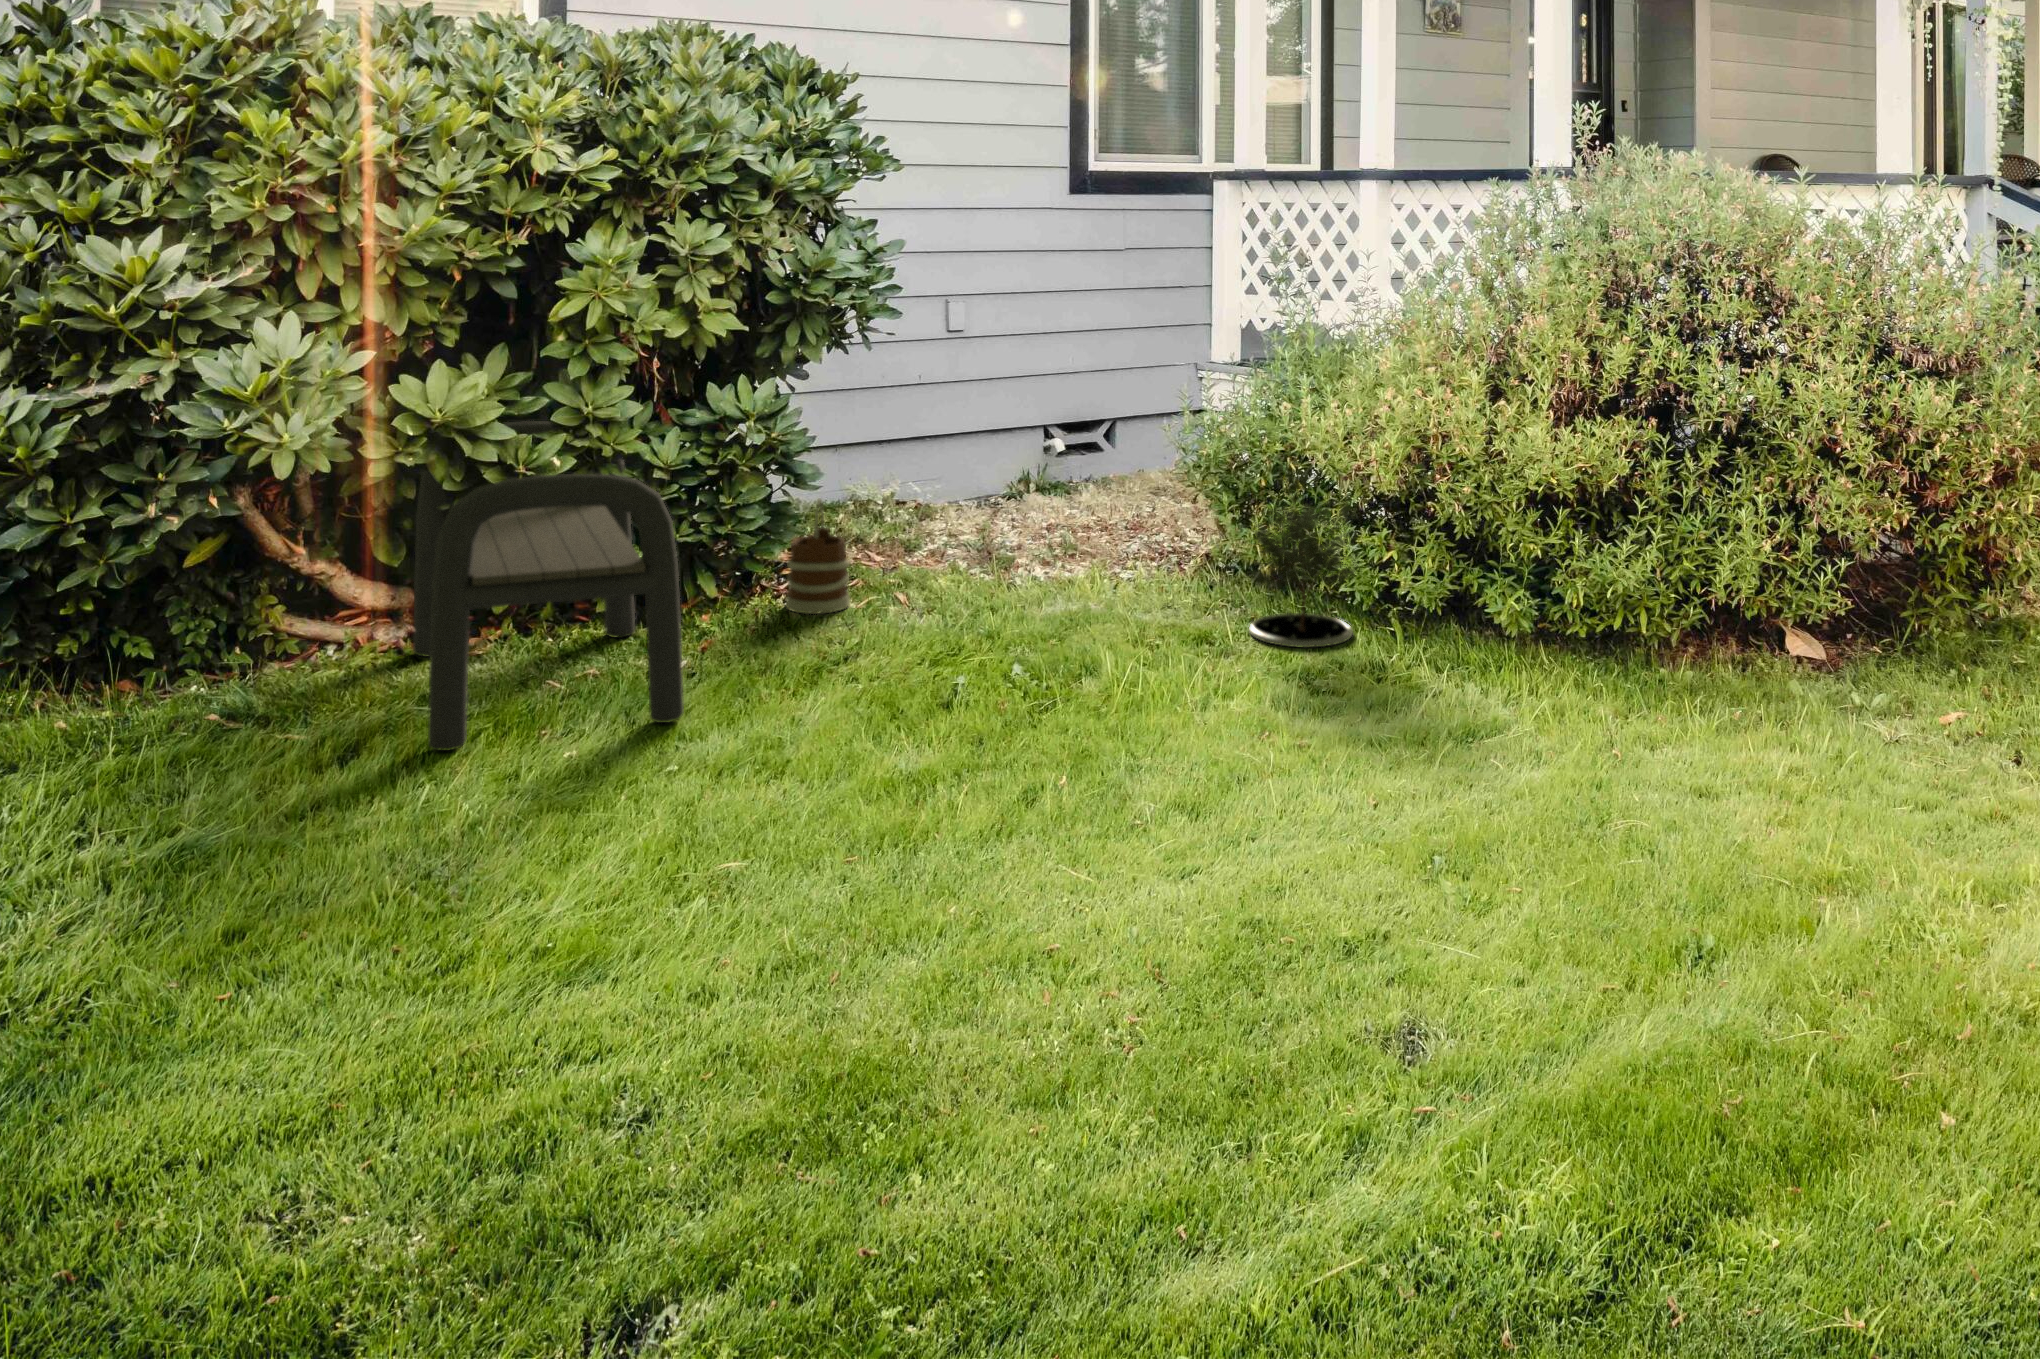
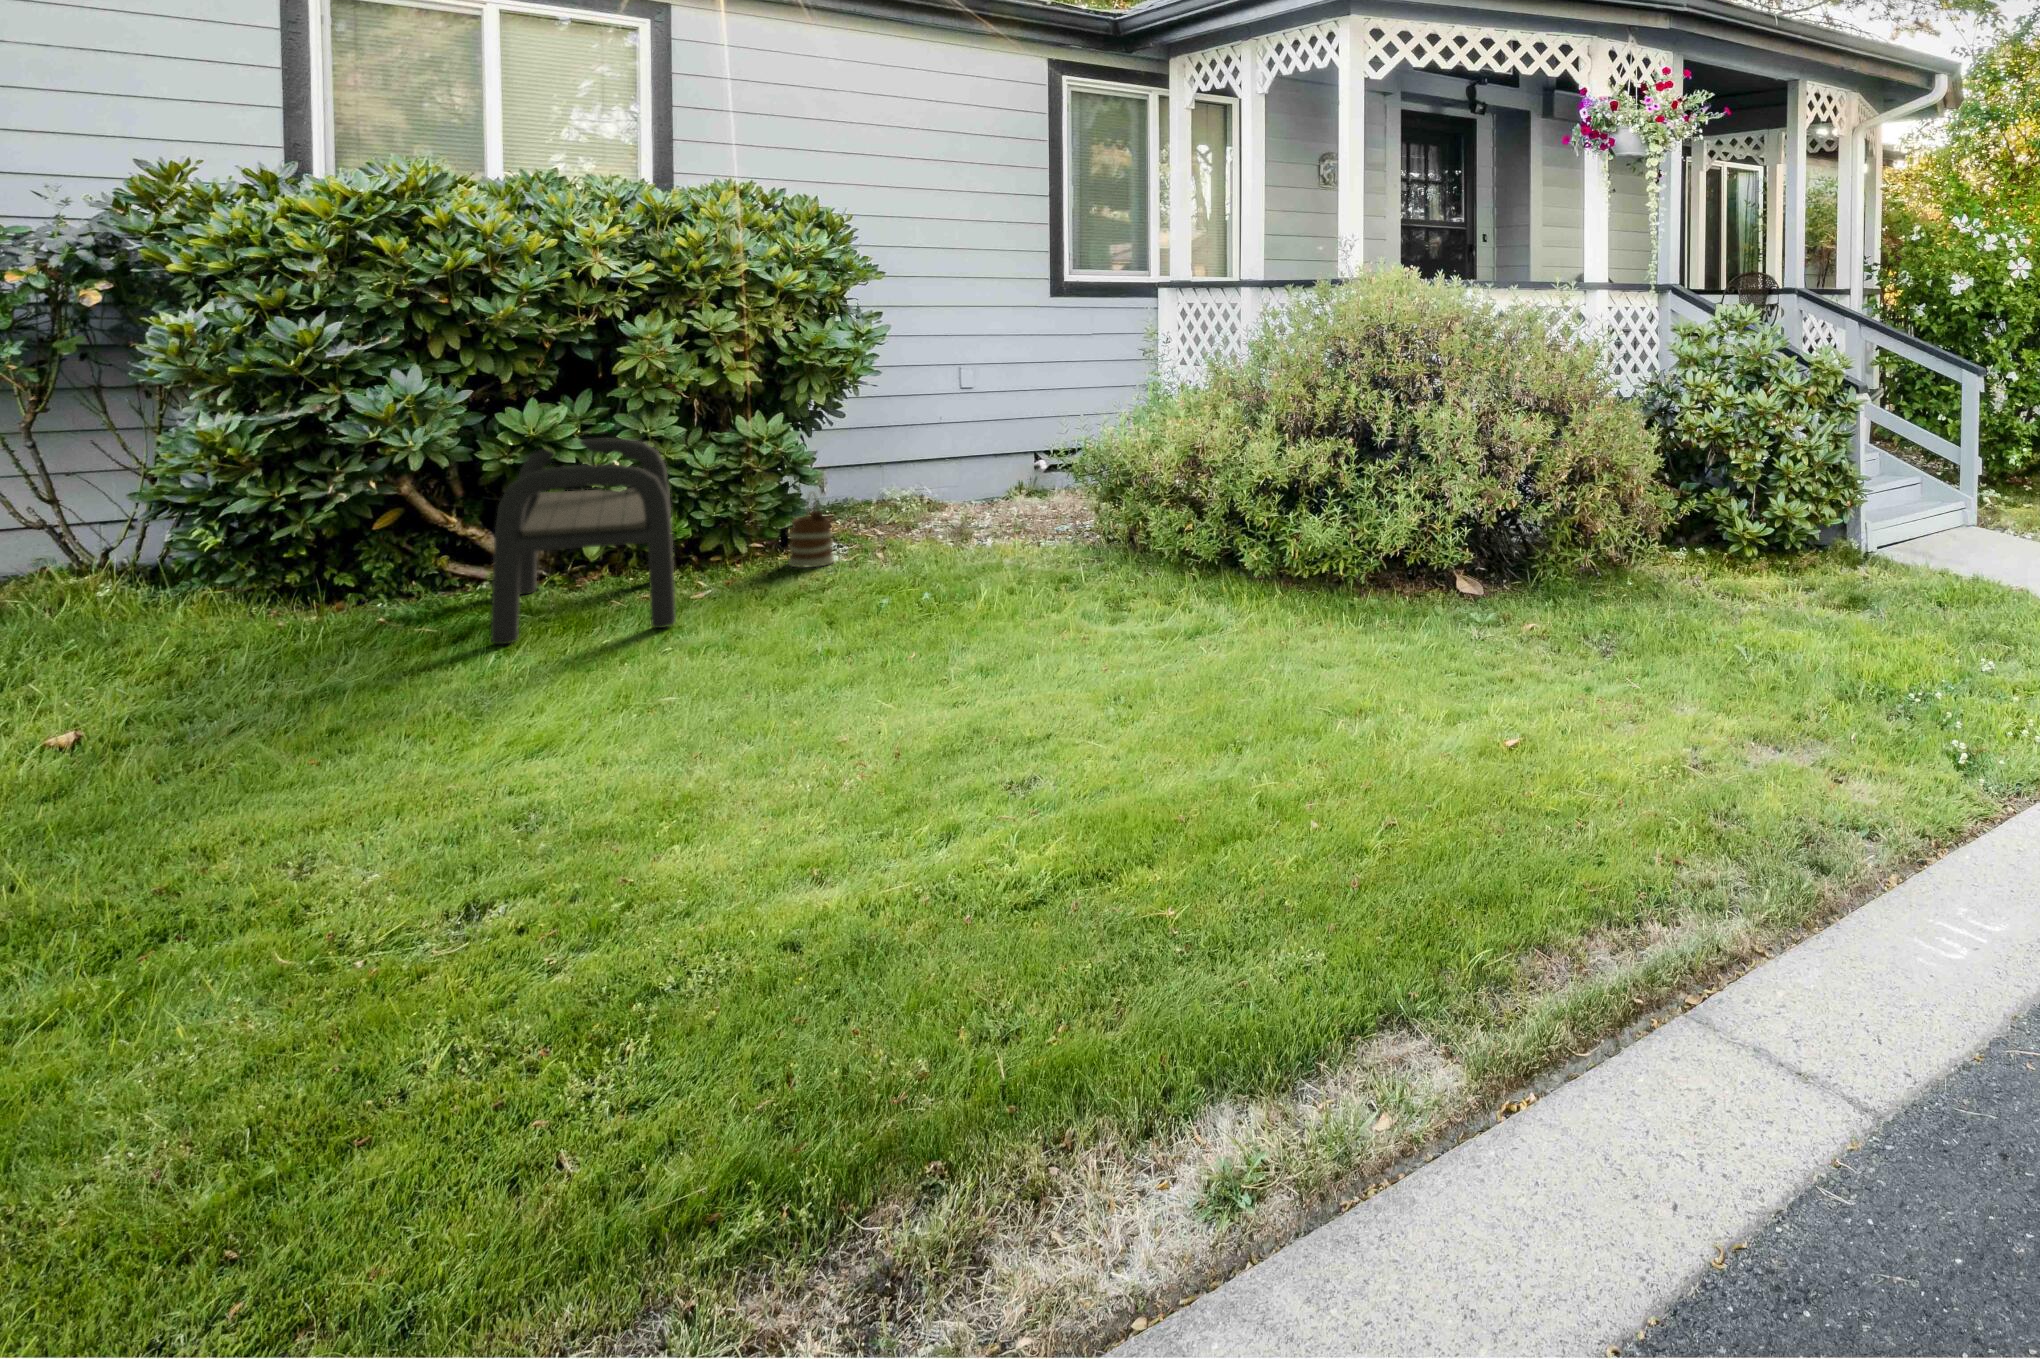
potted tree: present [1249,452,1363,648] -> none [1091,451,1179,582]

